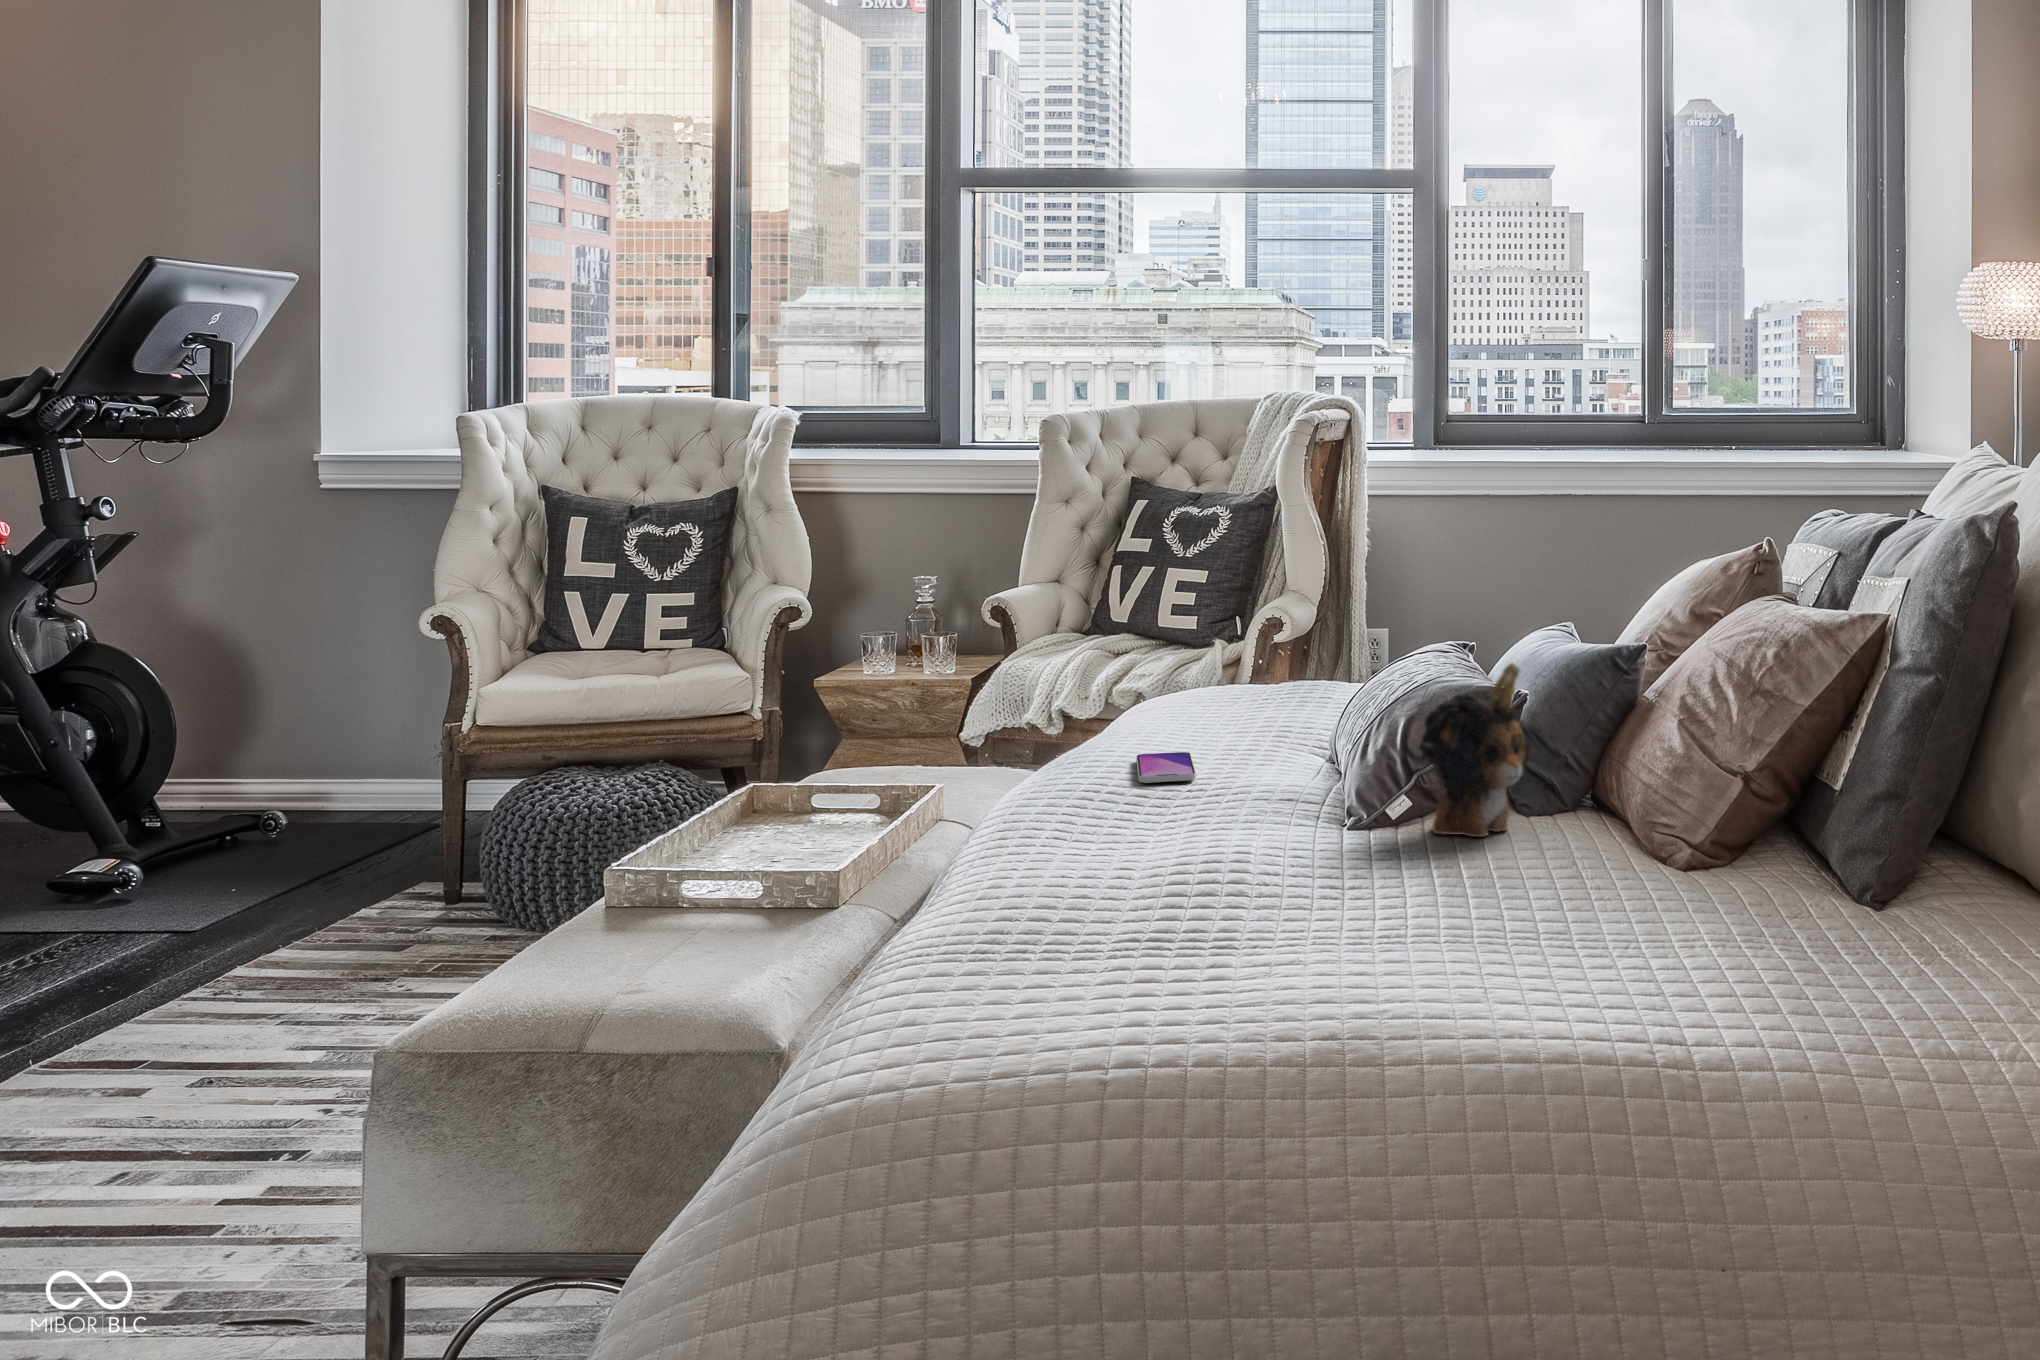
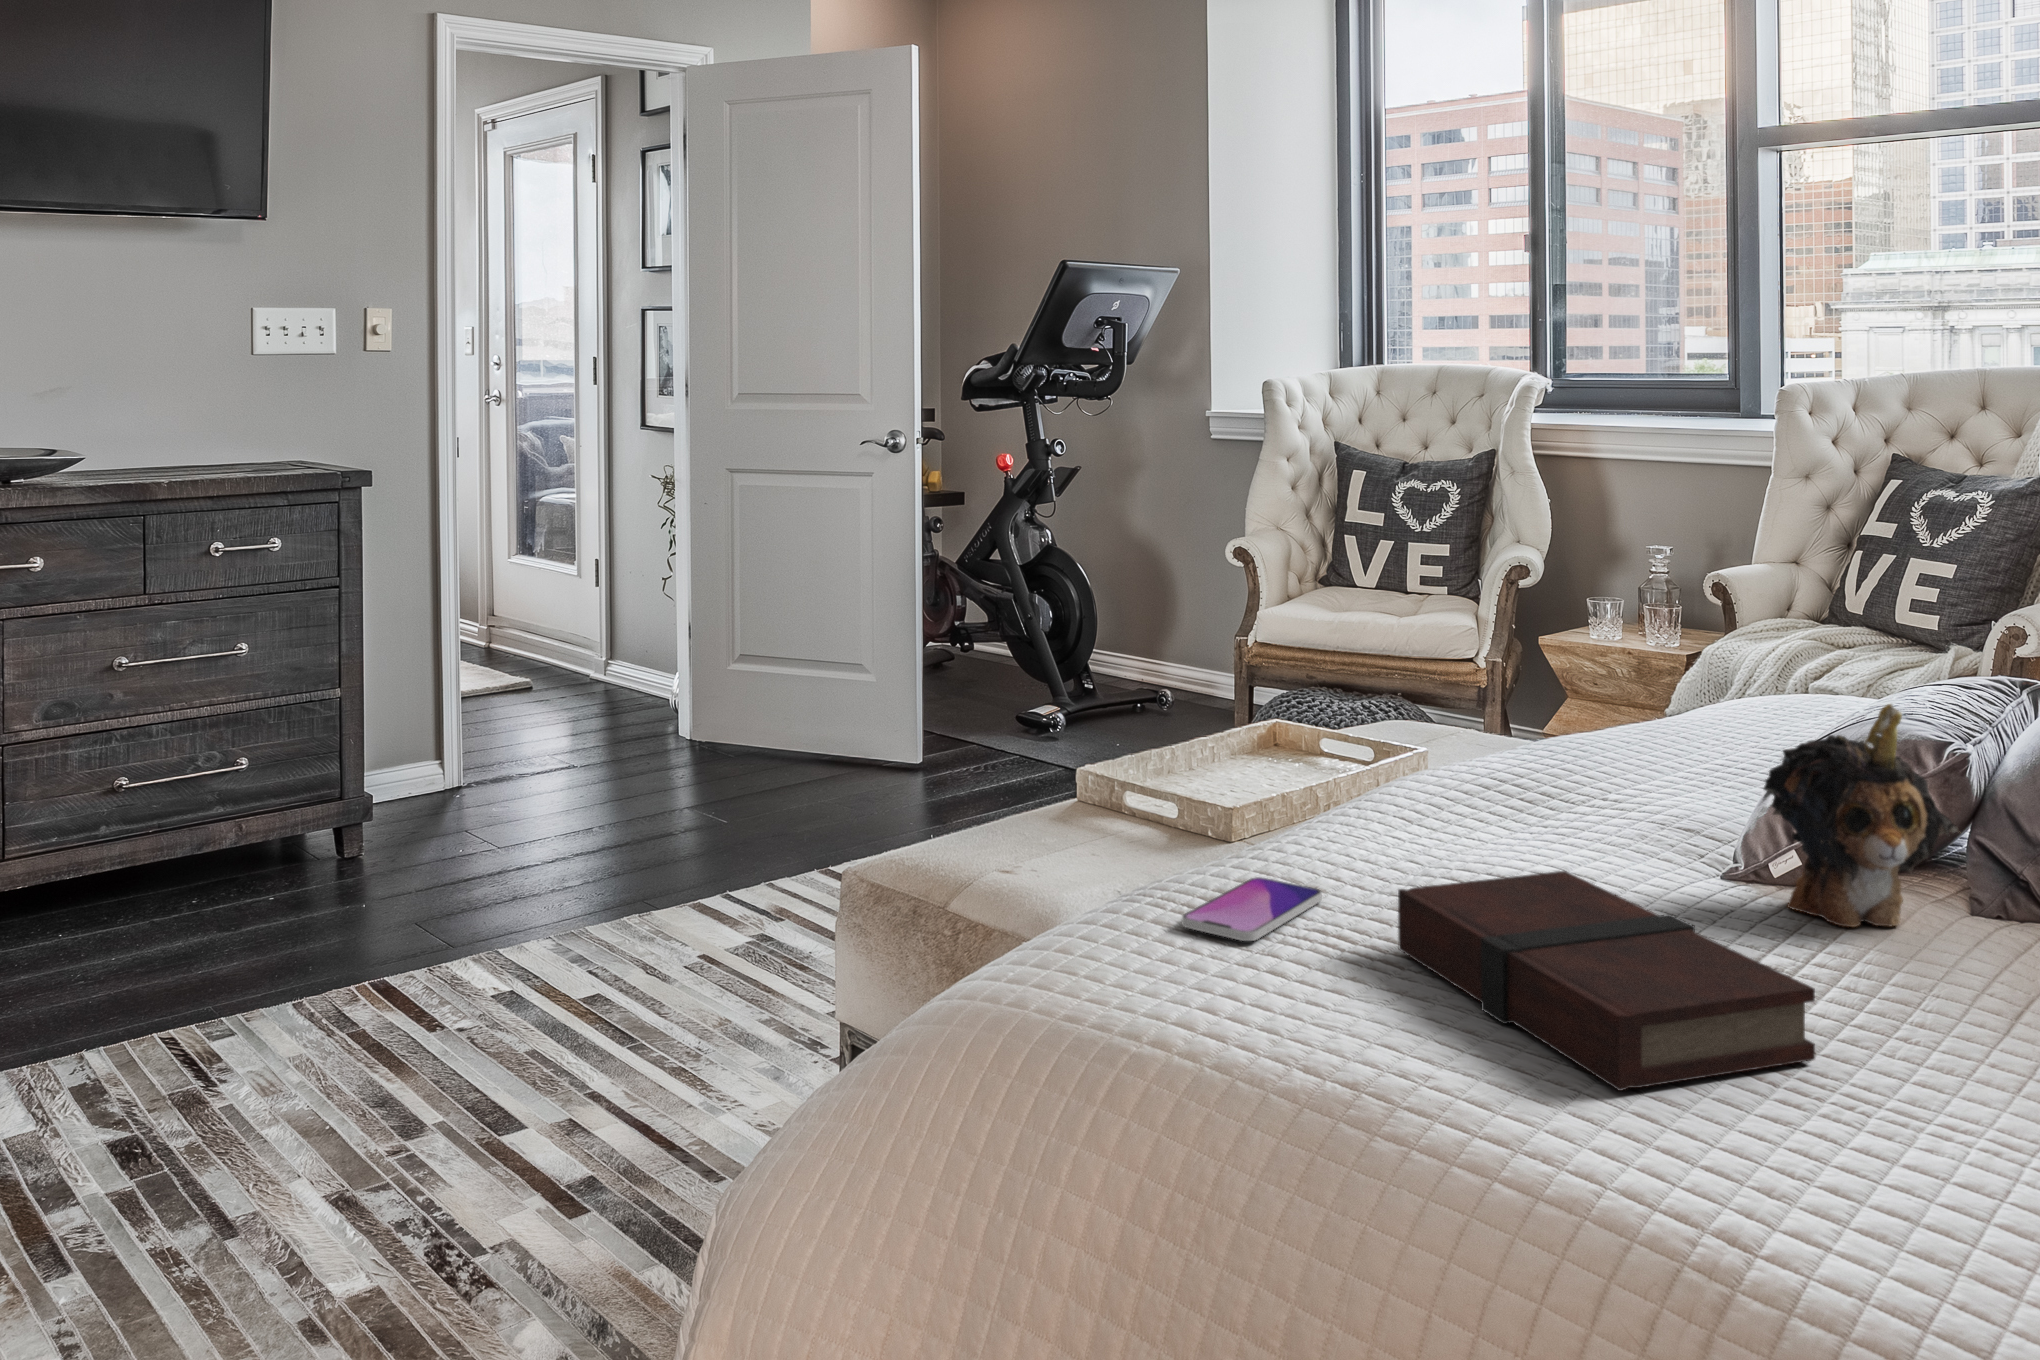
smartphone: present [1136,752,1195,783] -> present [1182,877,1322,941]
book: none [1247,834,1579,966] -> present [1398,871,1815,1091]

